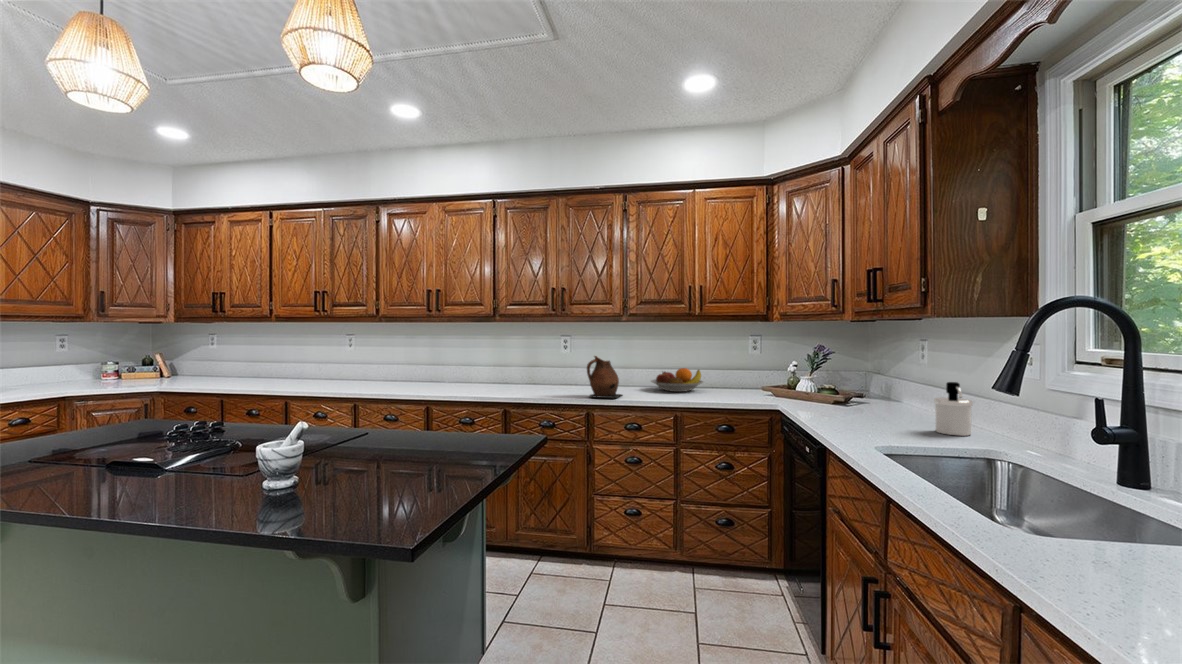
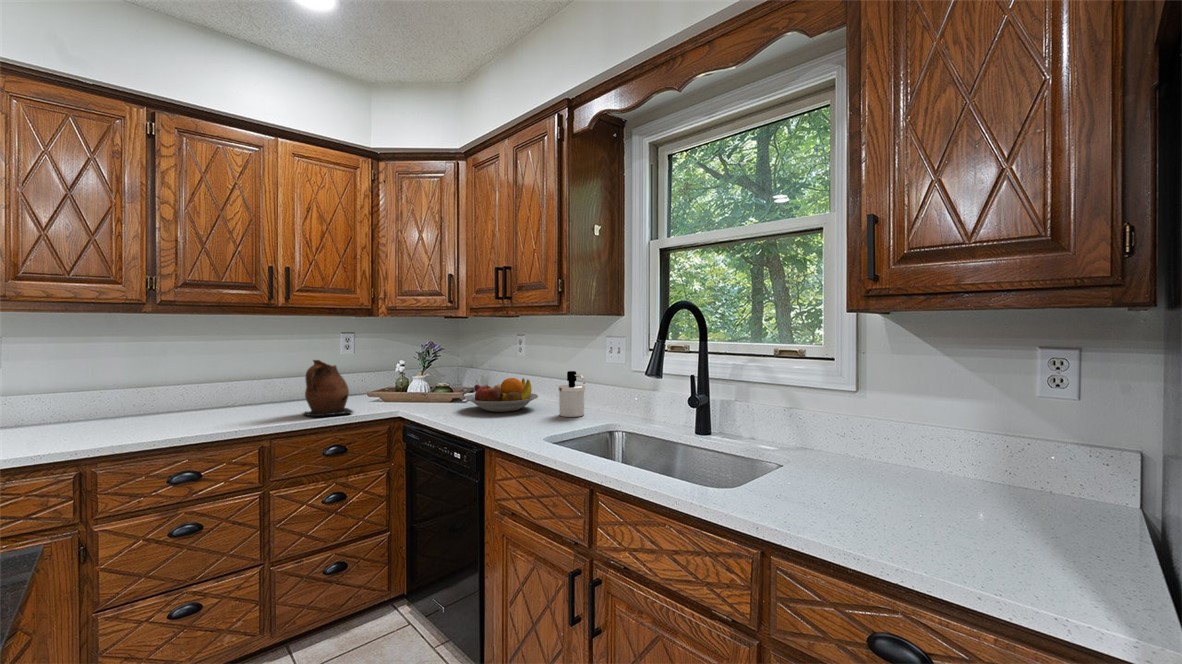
ceramic pitcher: present [587,356,621,398] -> present [304,360,353,416]
fruit bowl: present [651,368,703,392] -> present [465,378,538,412]

